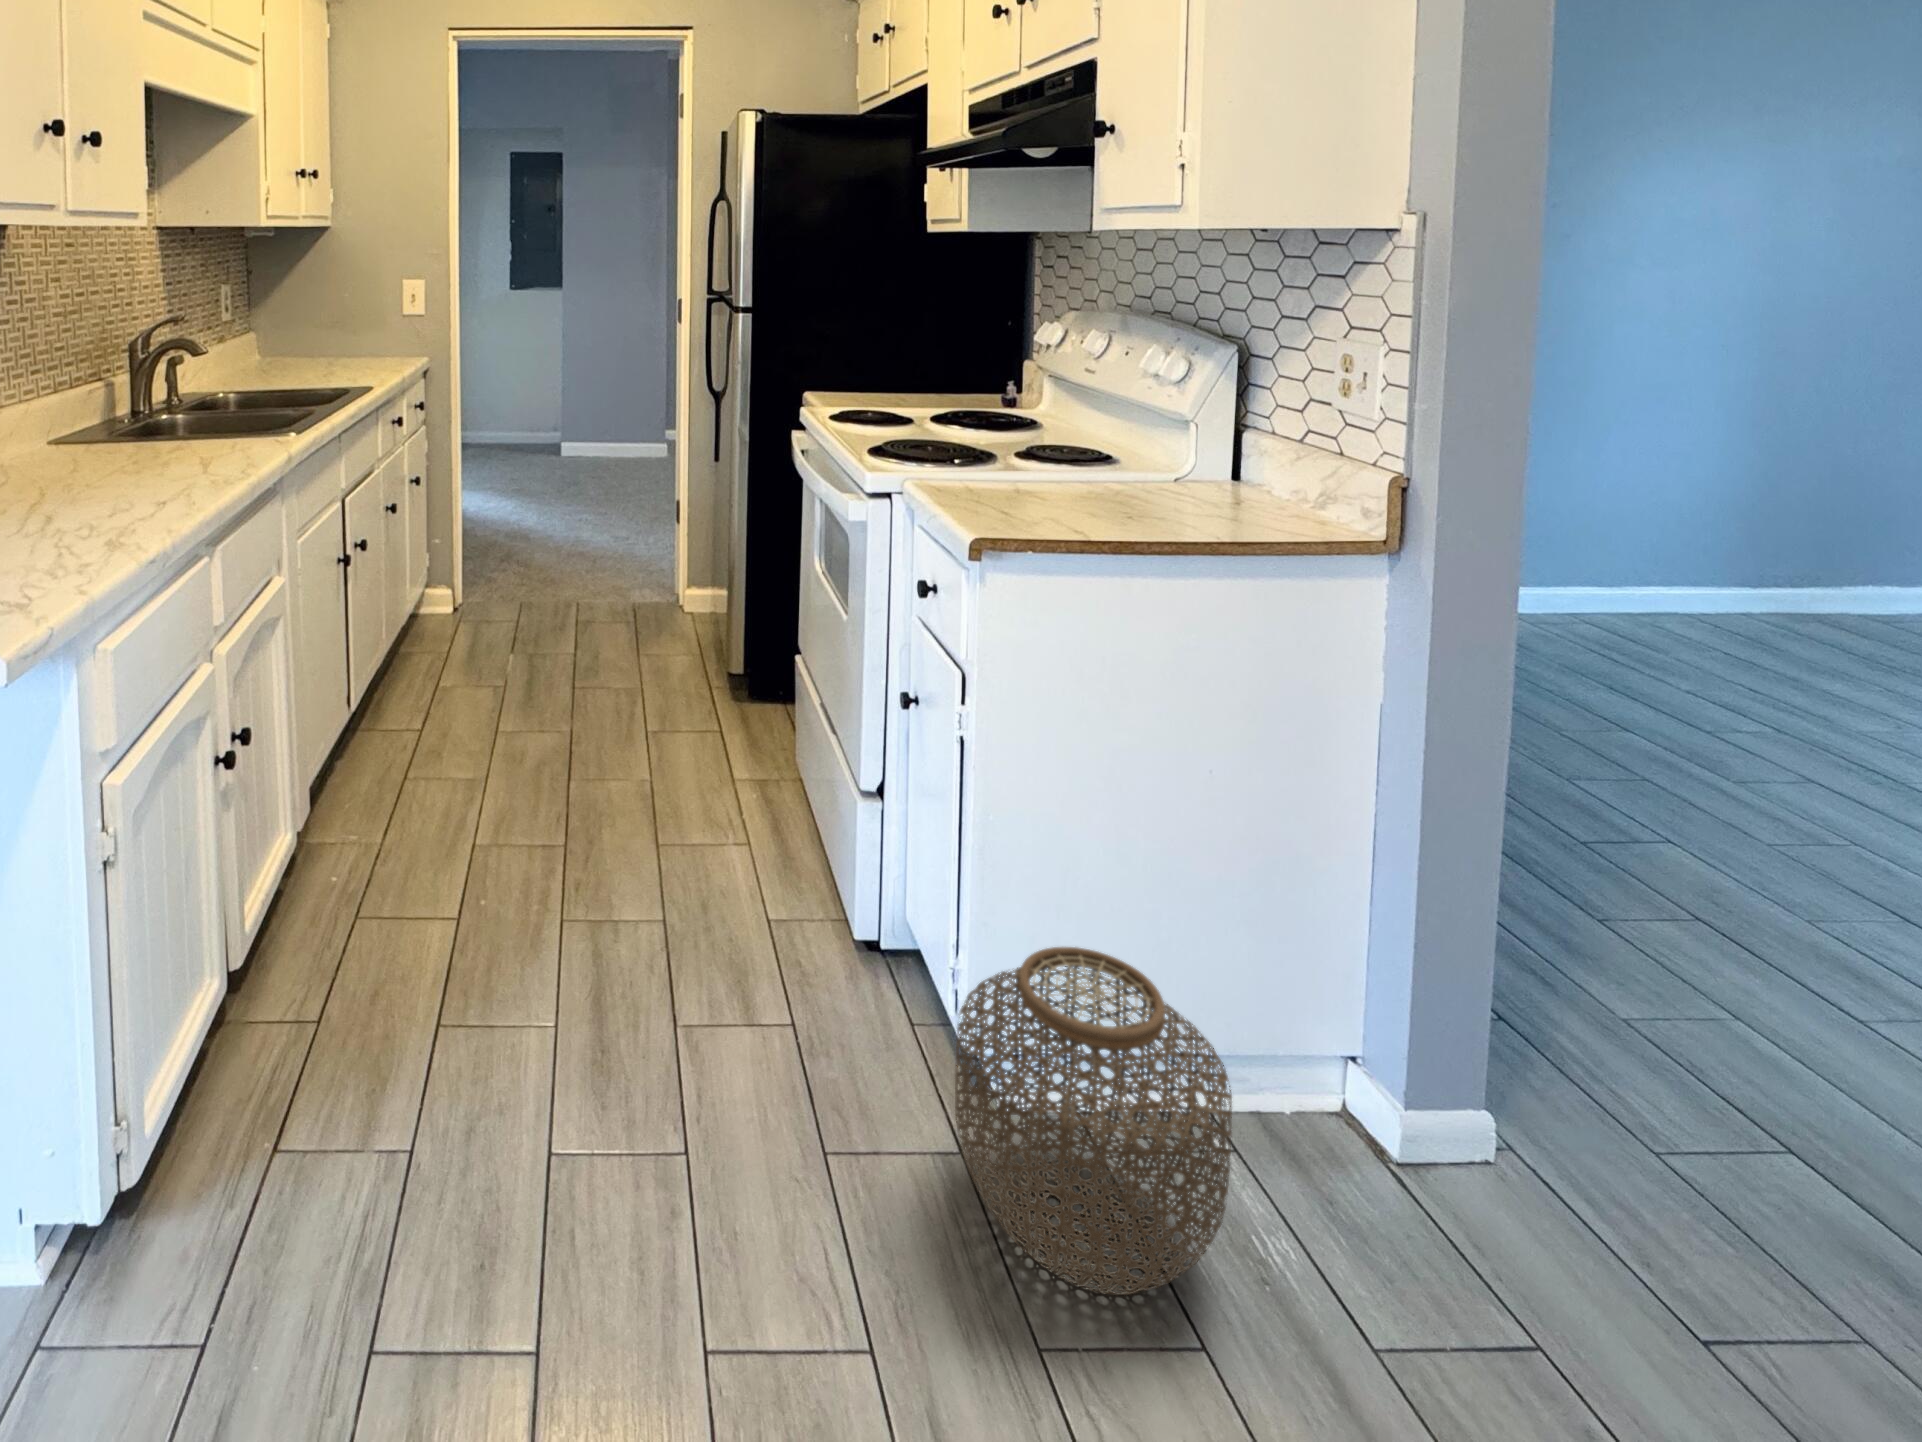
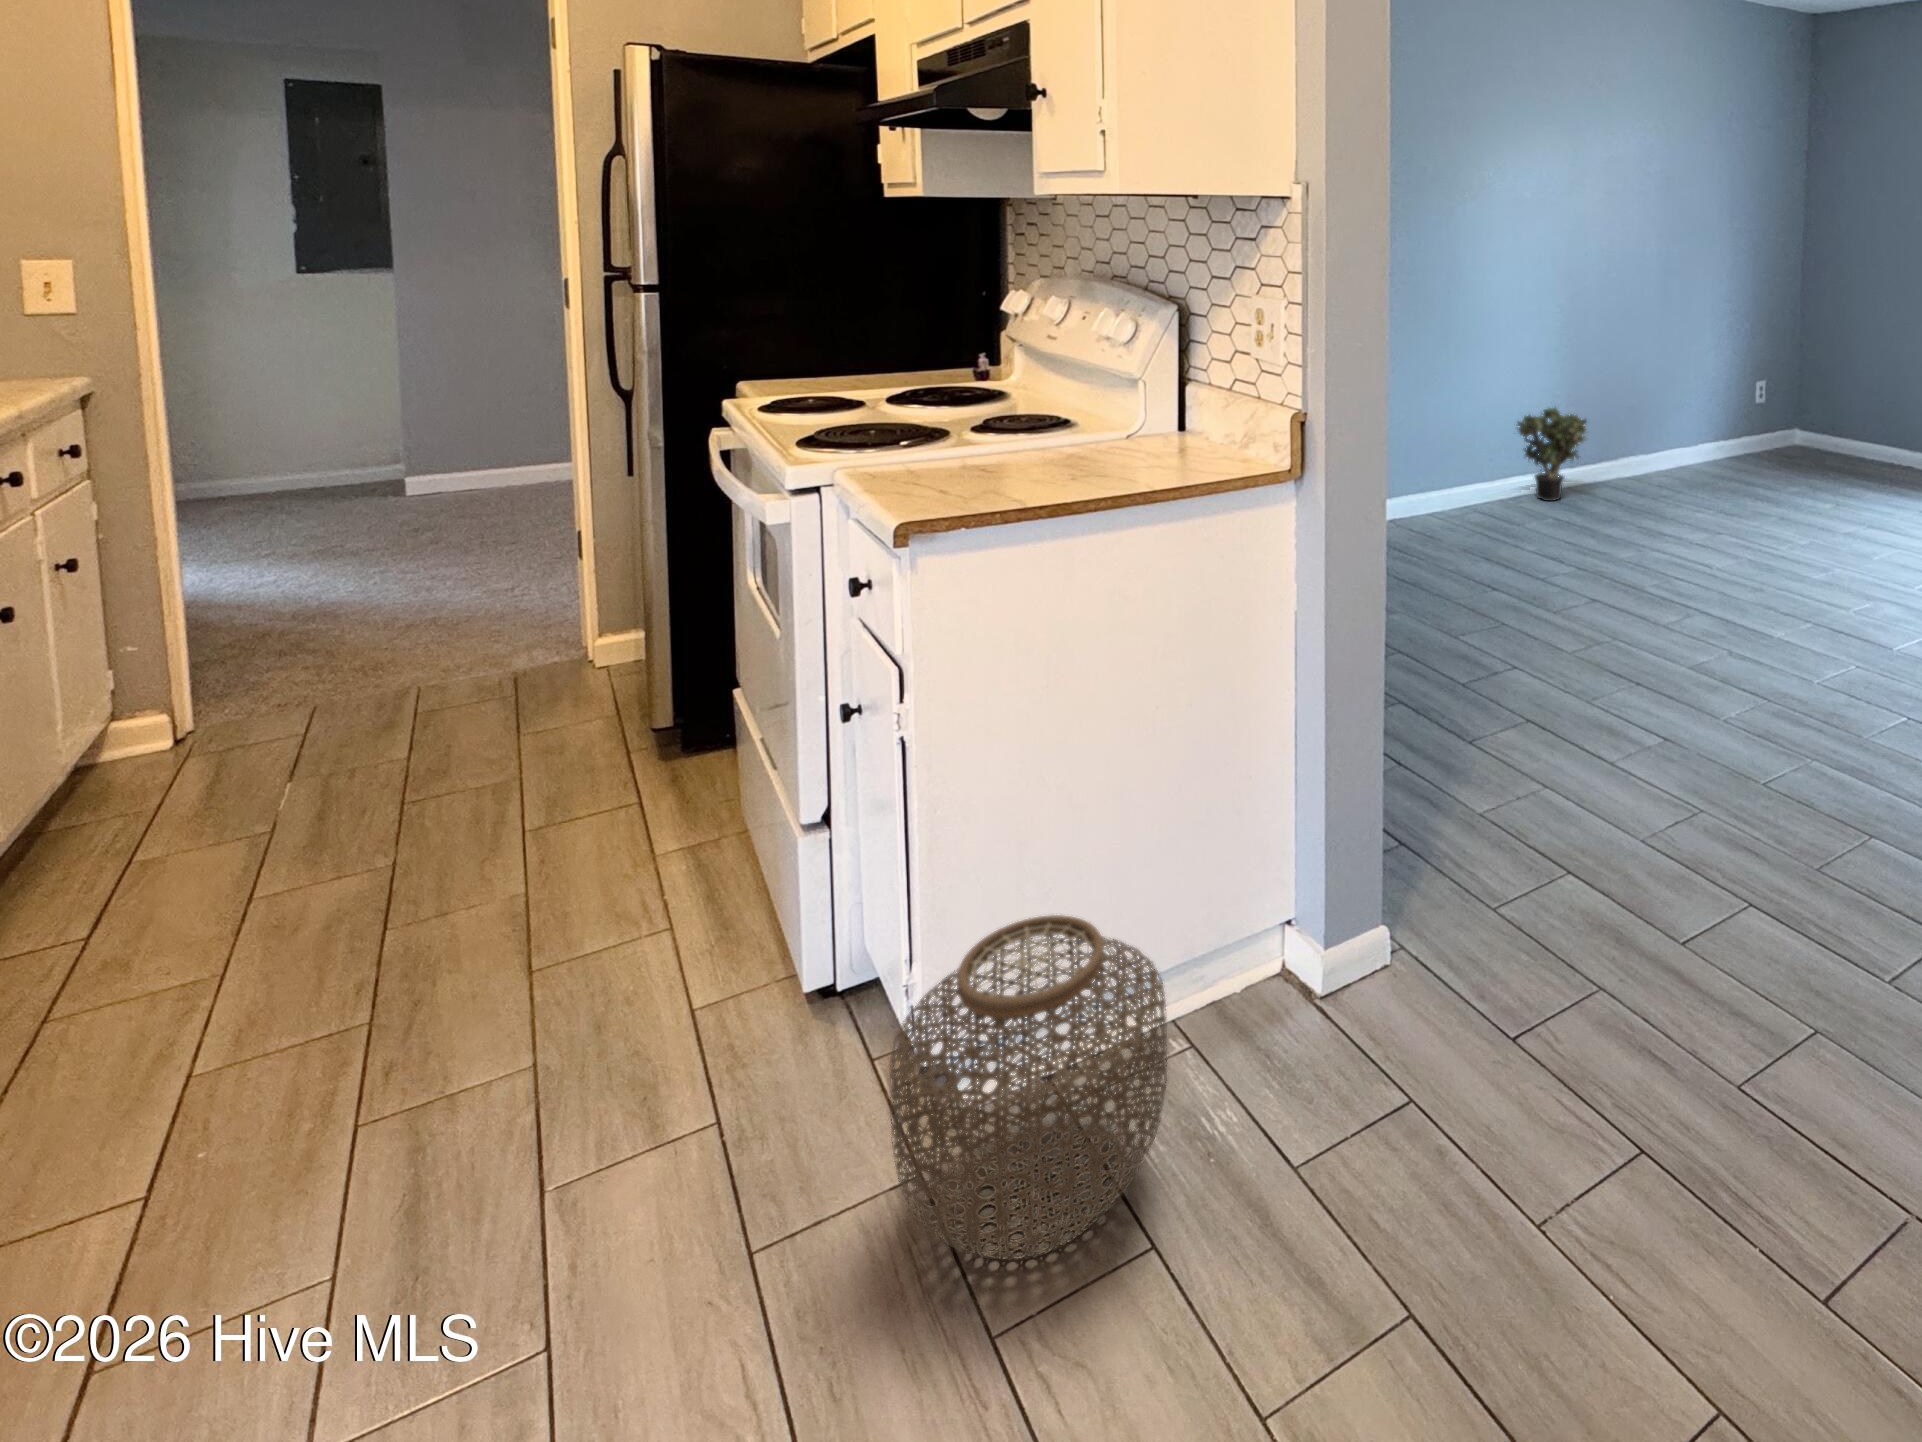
potted plant: none [1666,507,1815,640] -> present [1517,408,1587,501]

